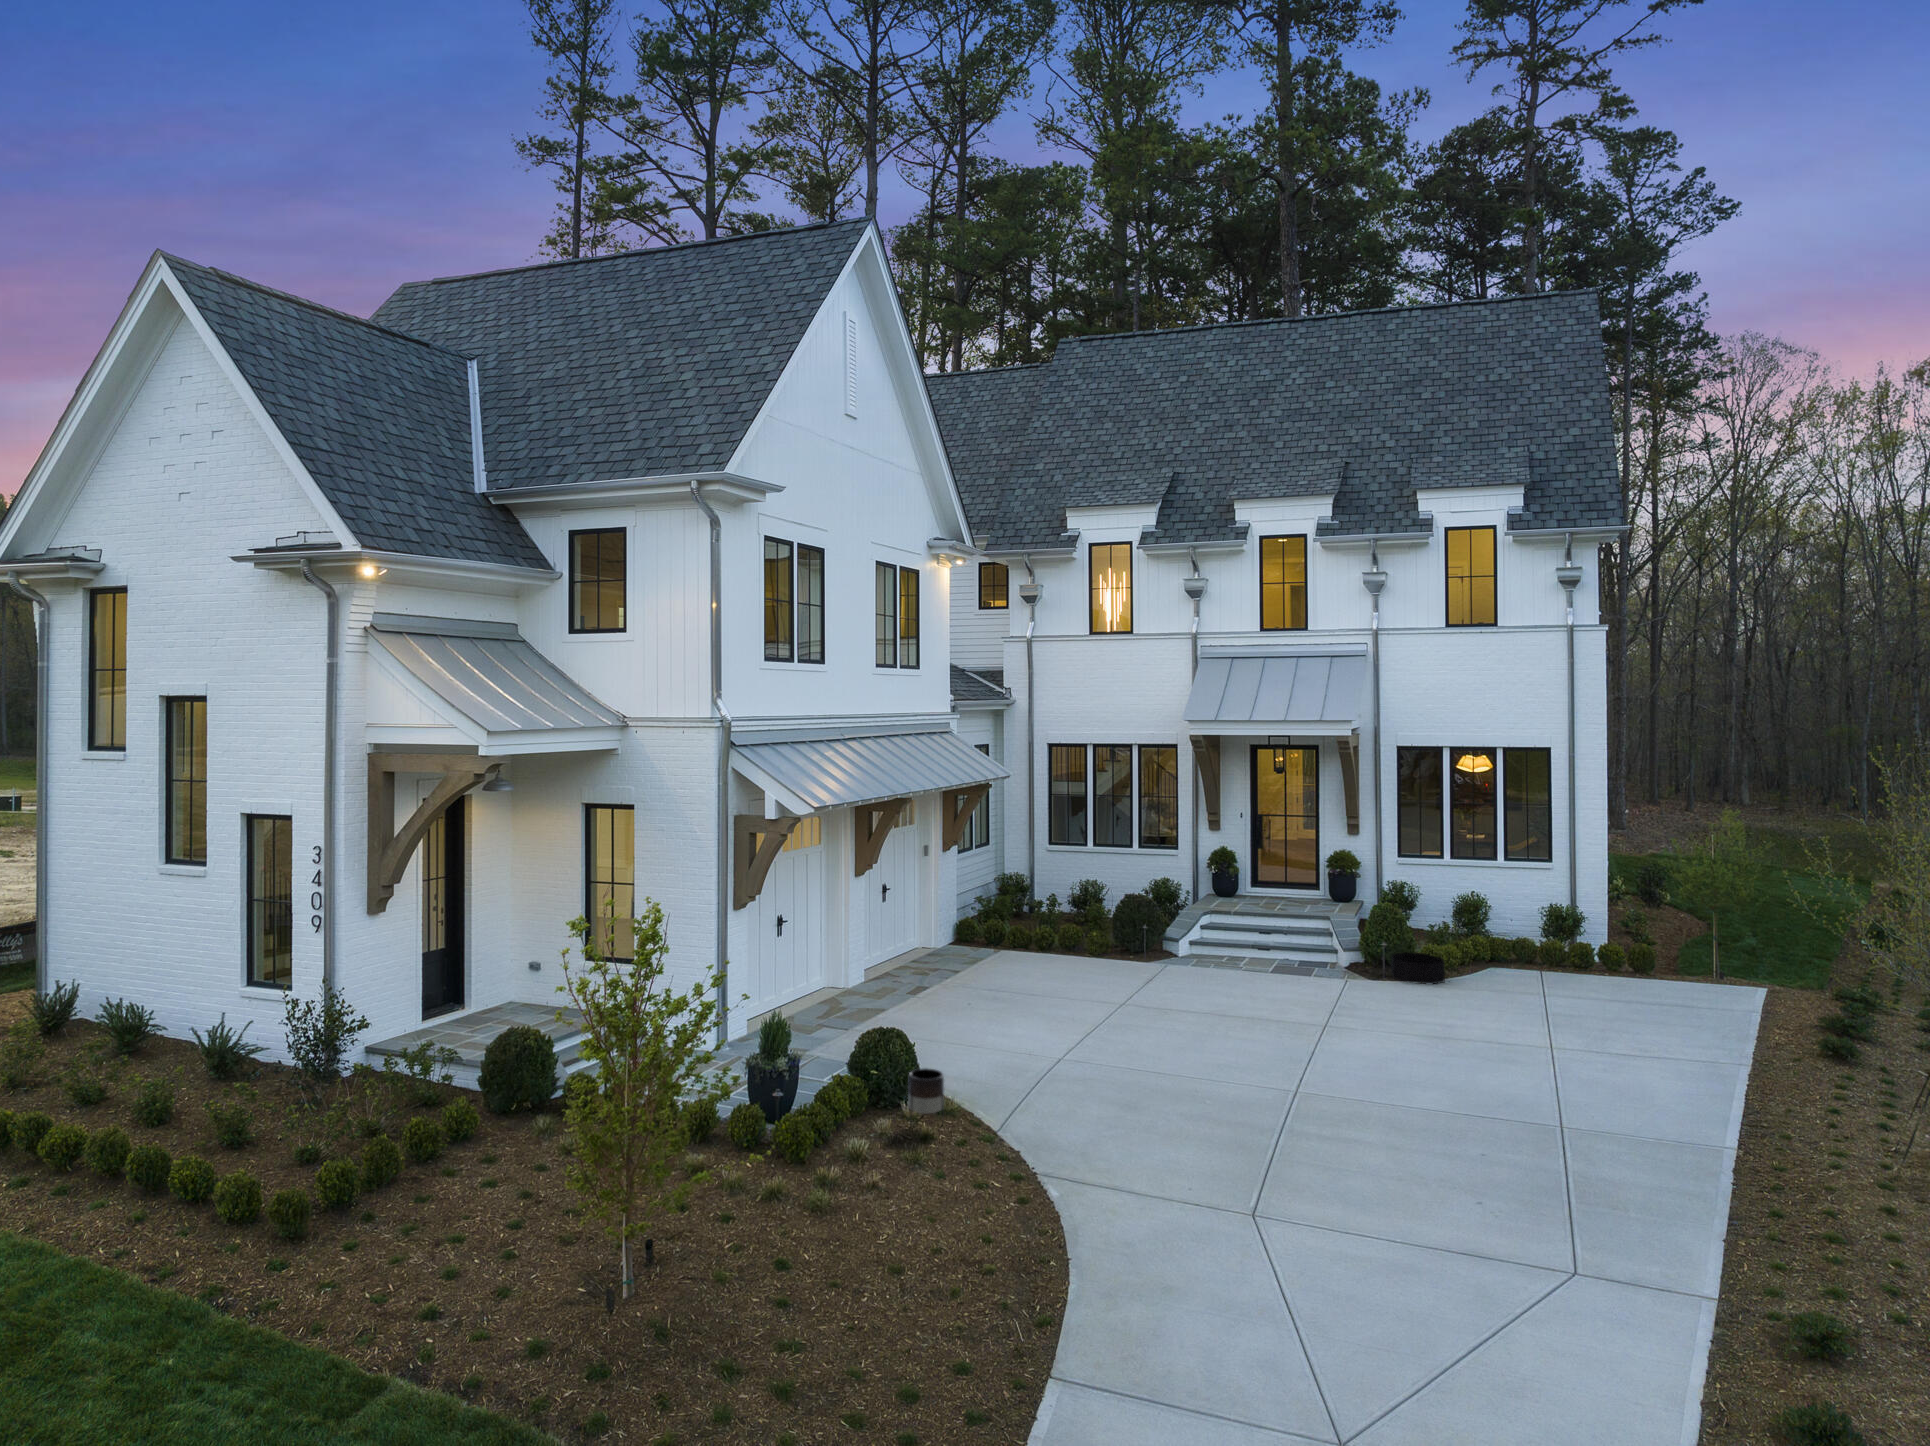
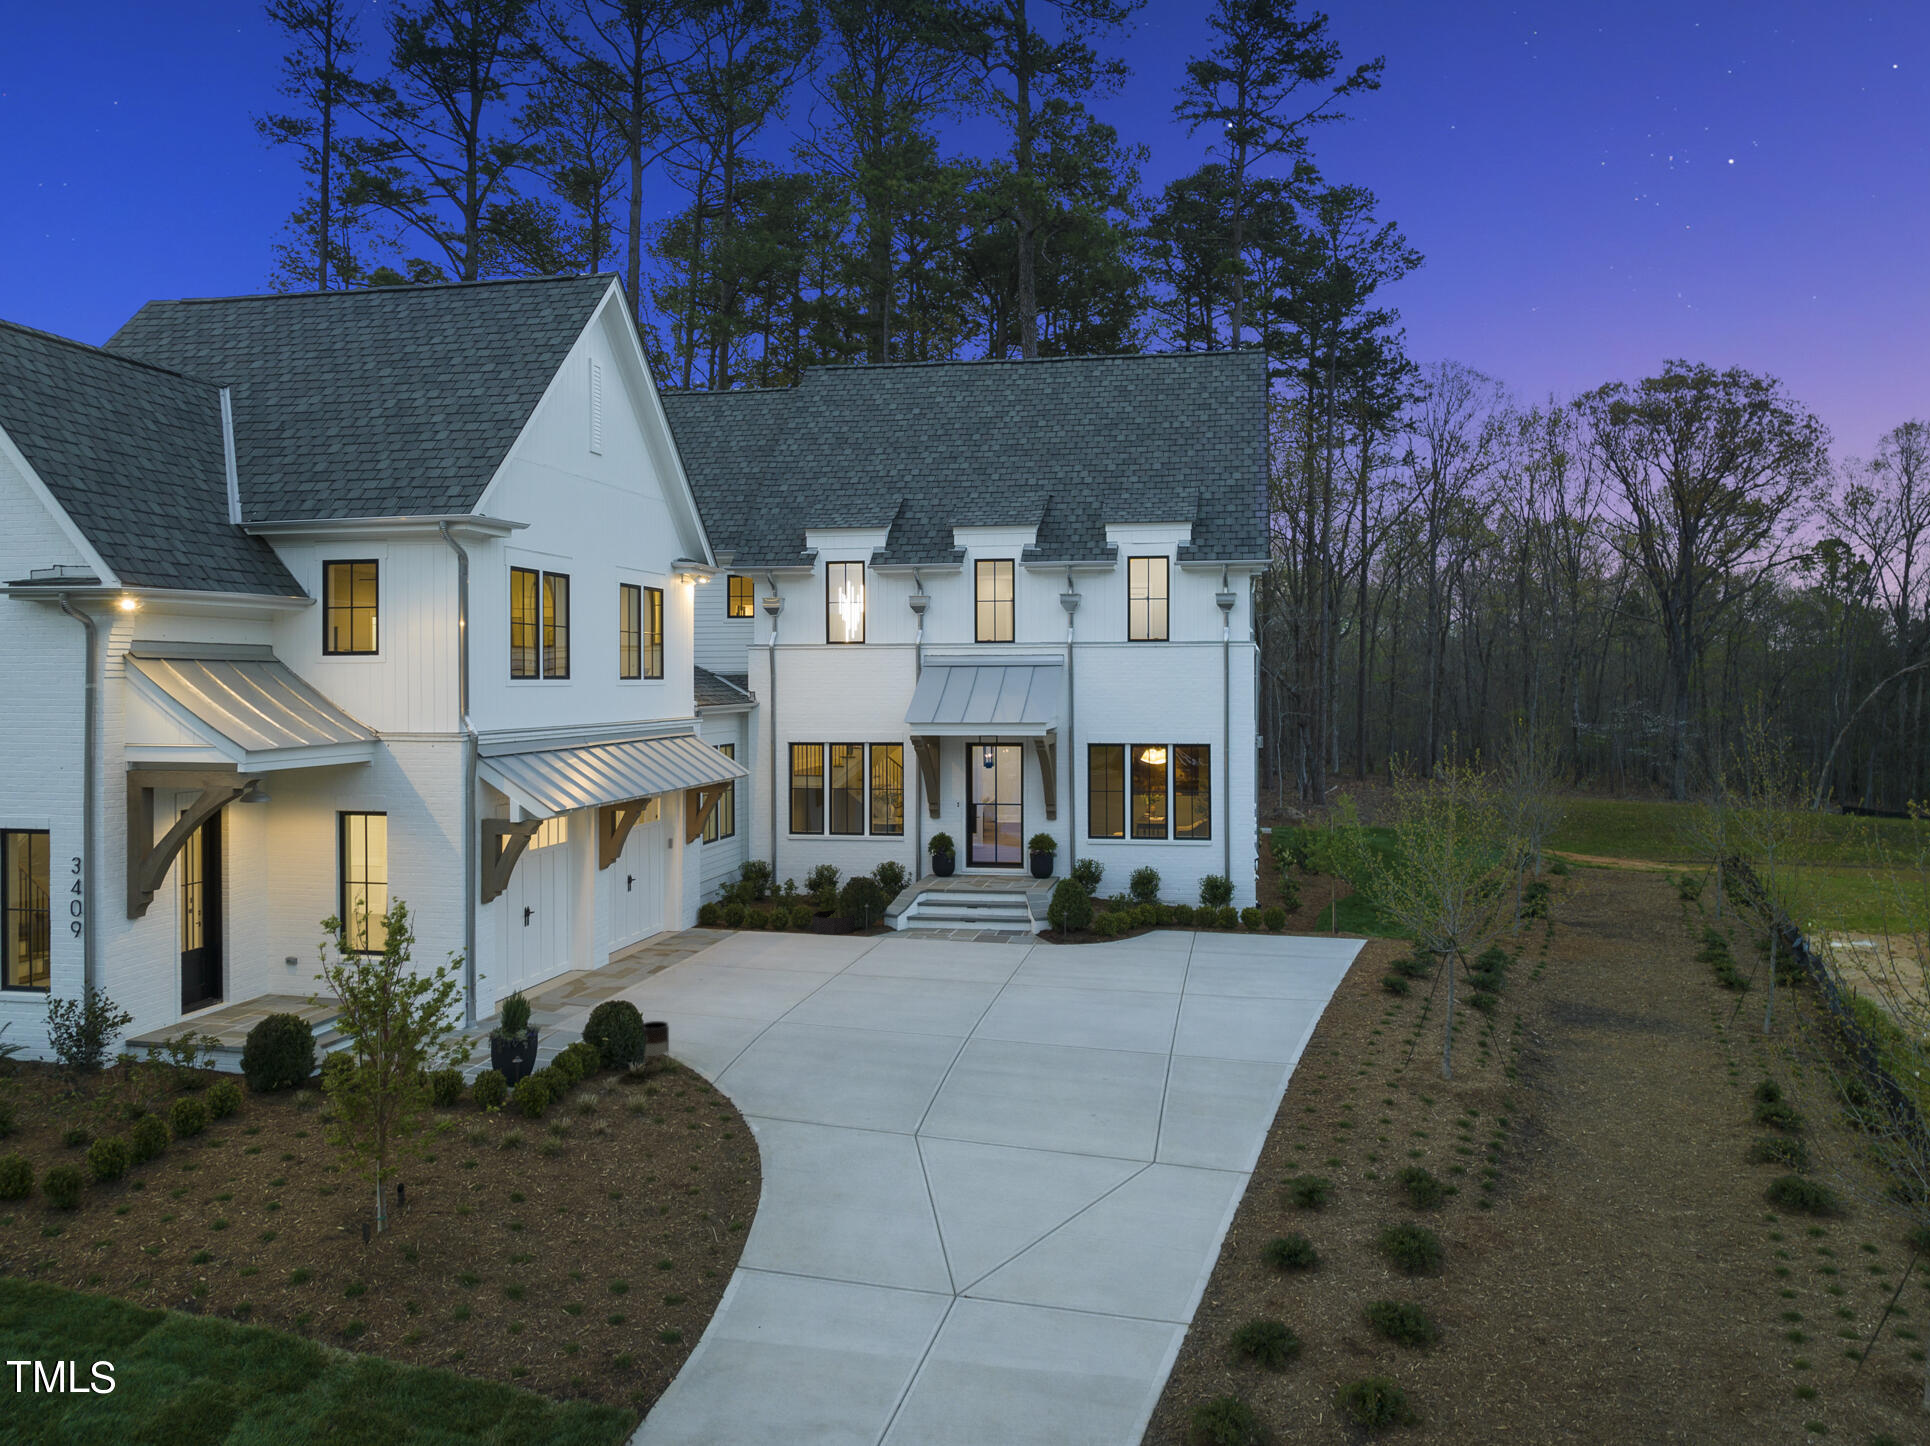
basket: present [1391,952,1445,984] -> present [813,910,855,935]

